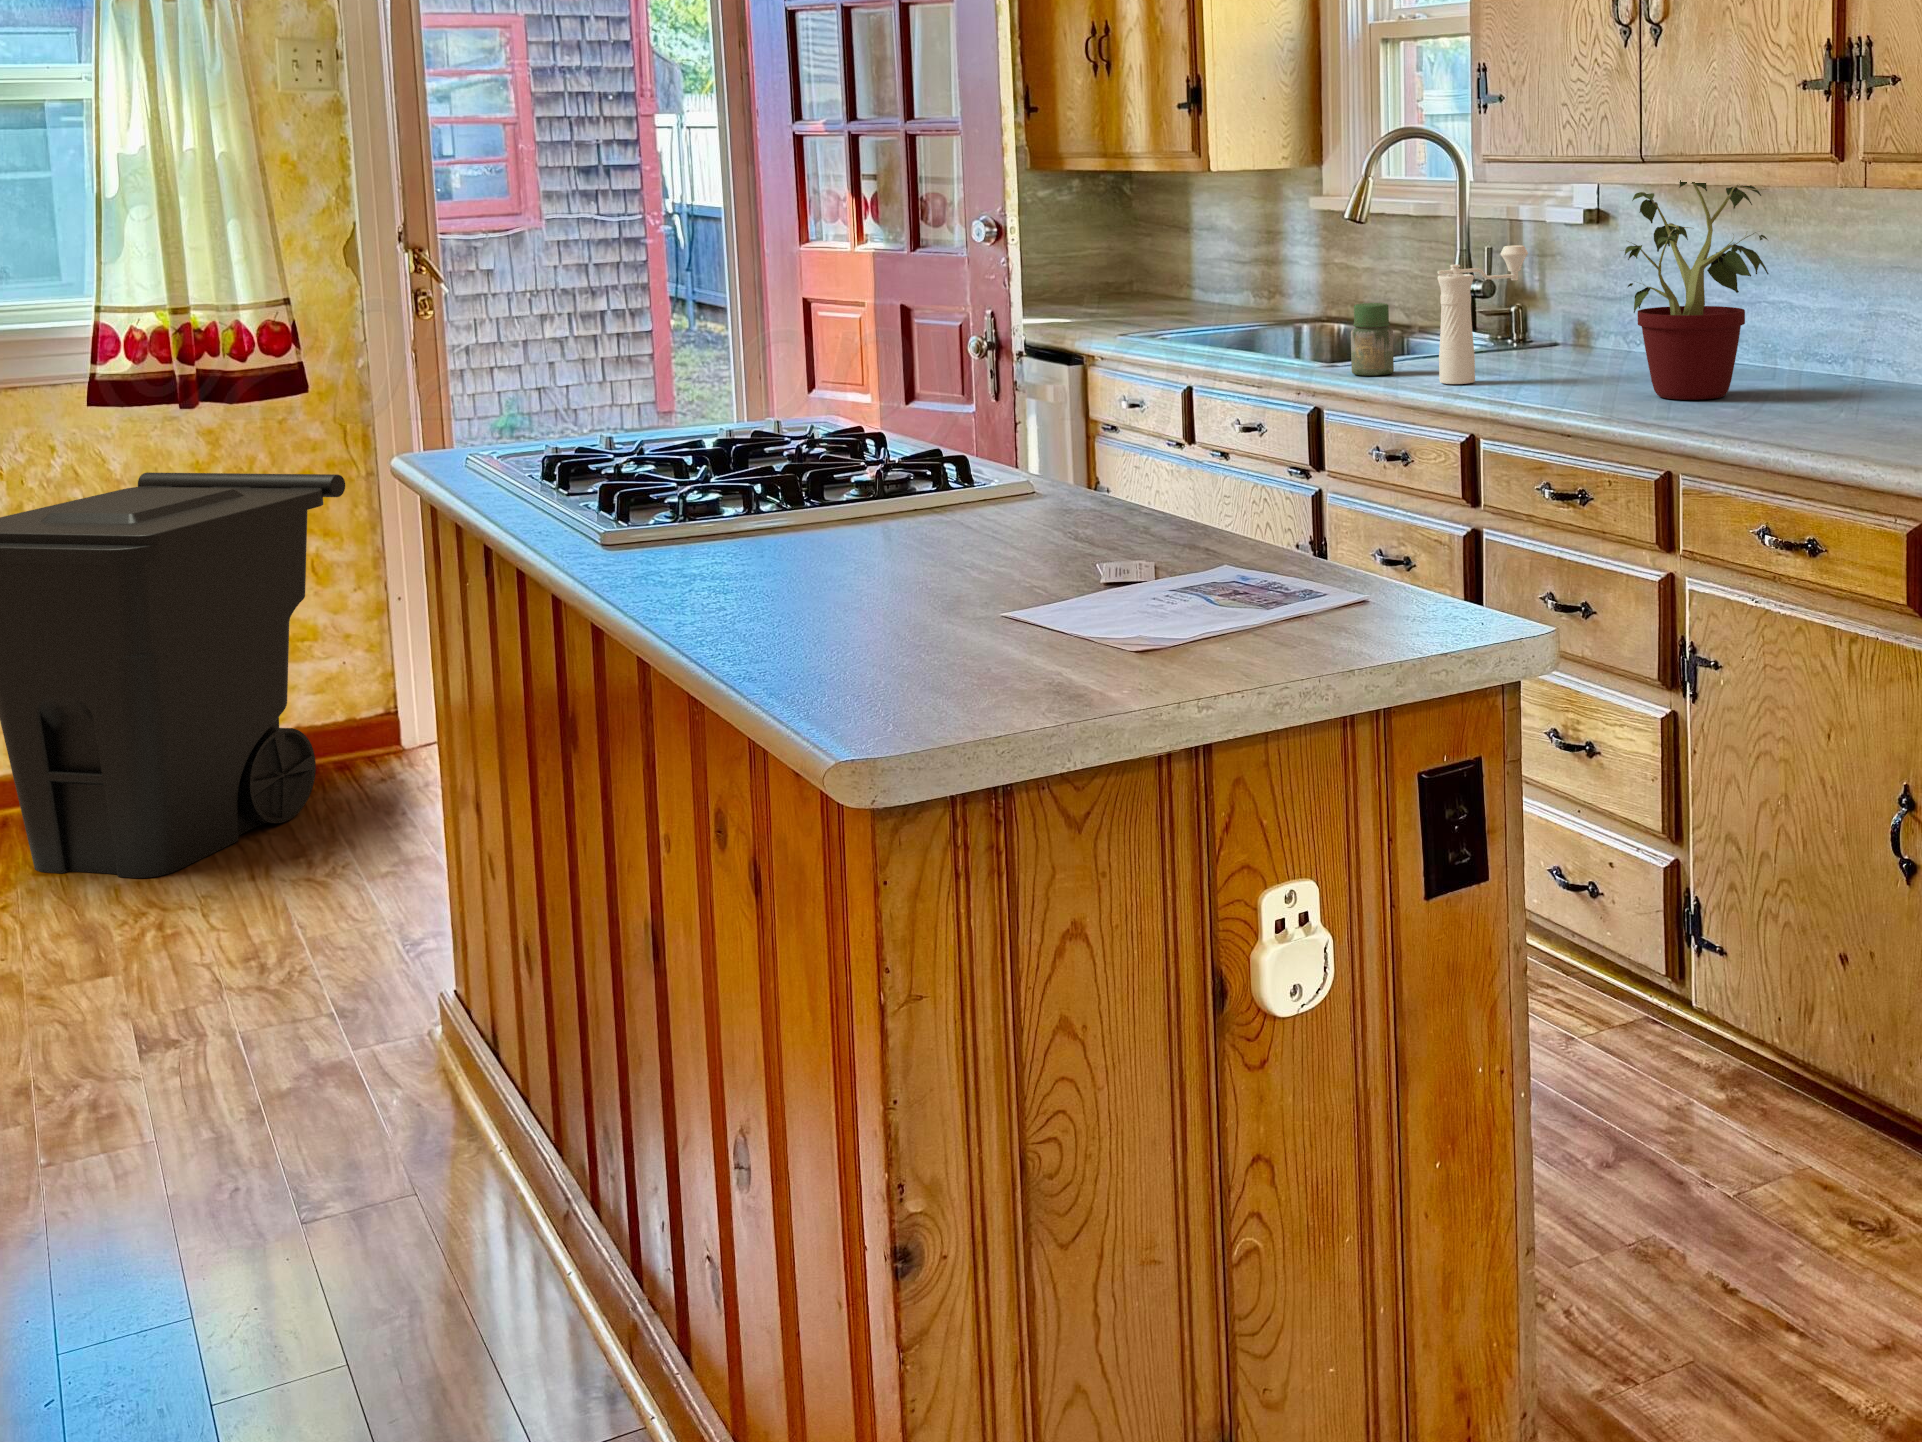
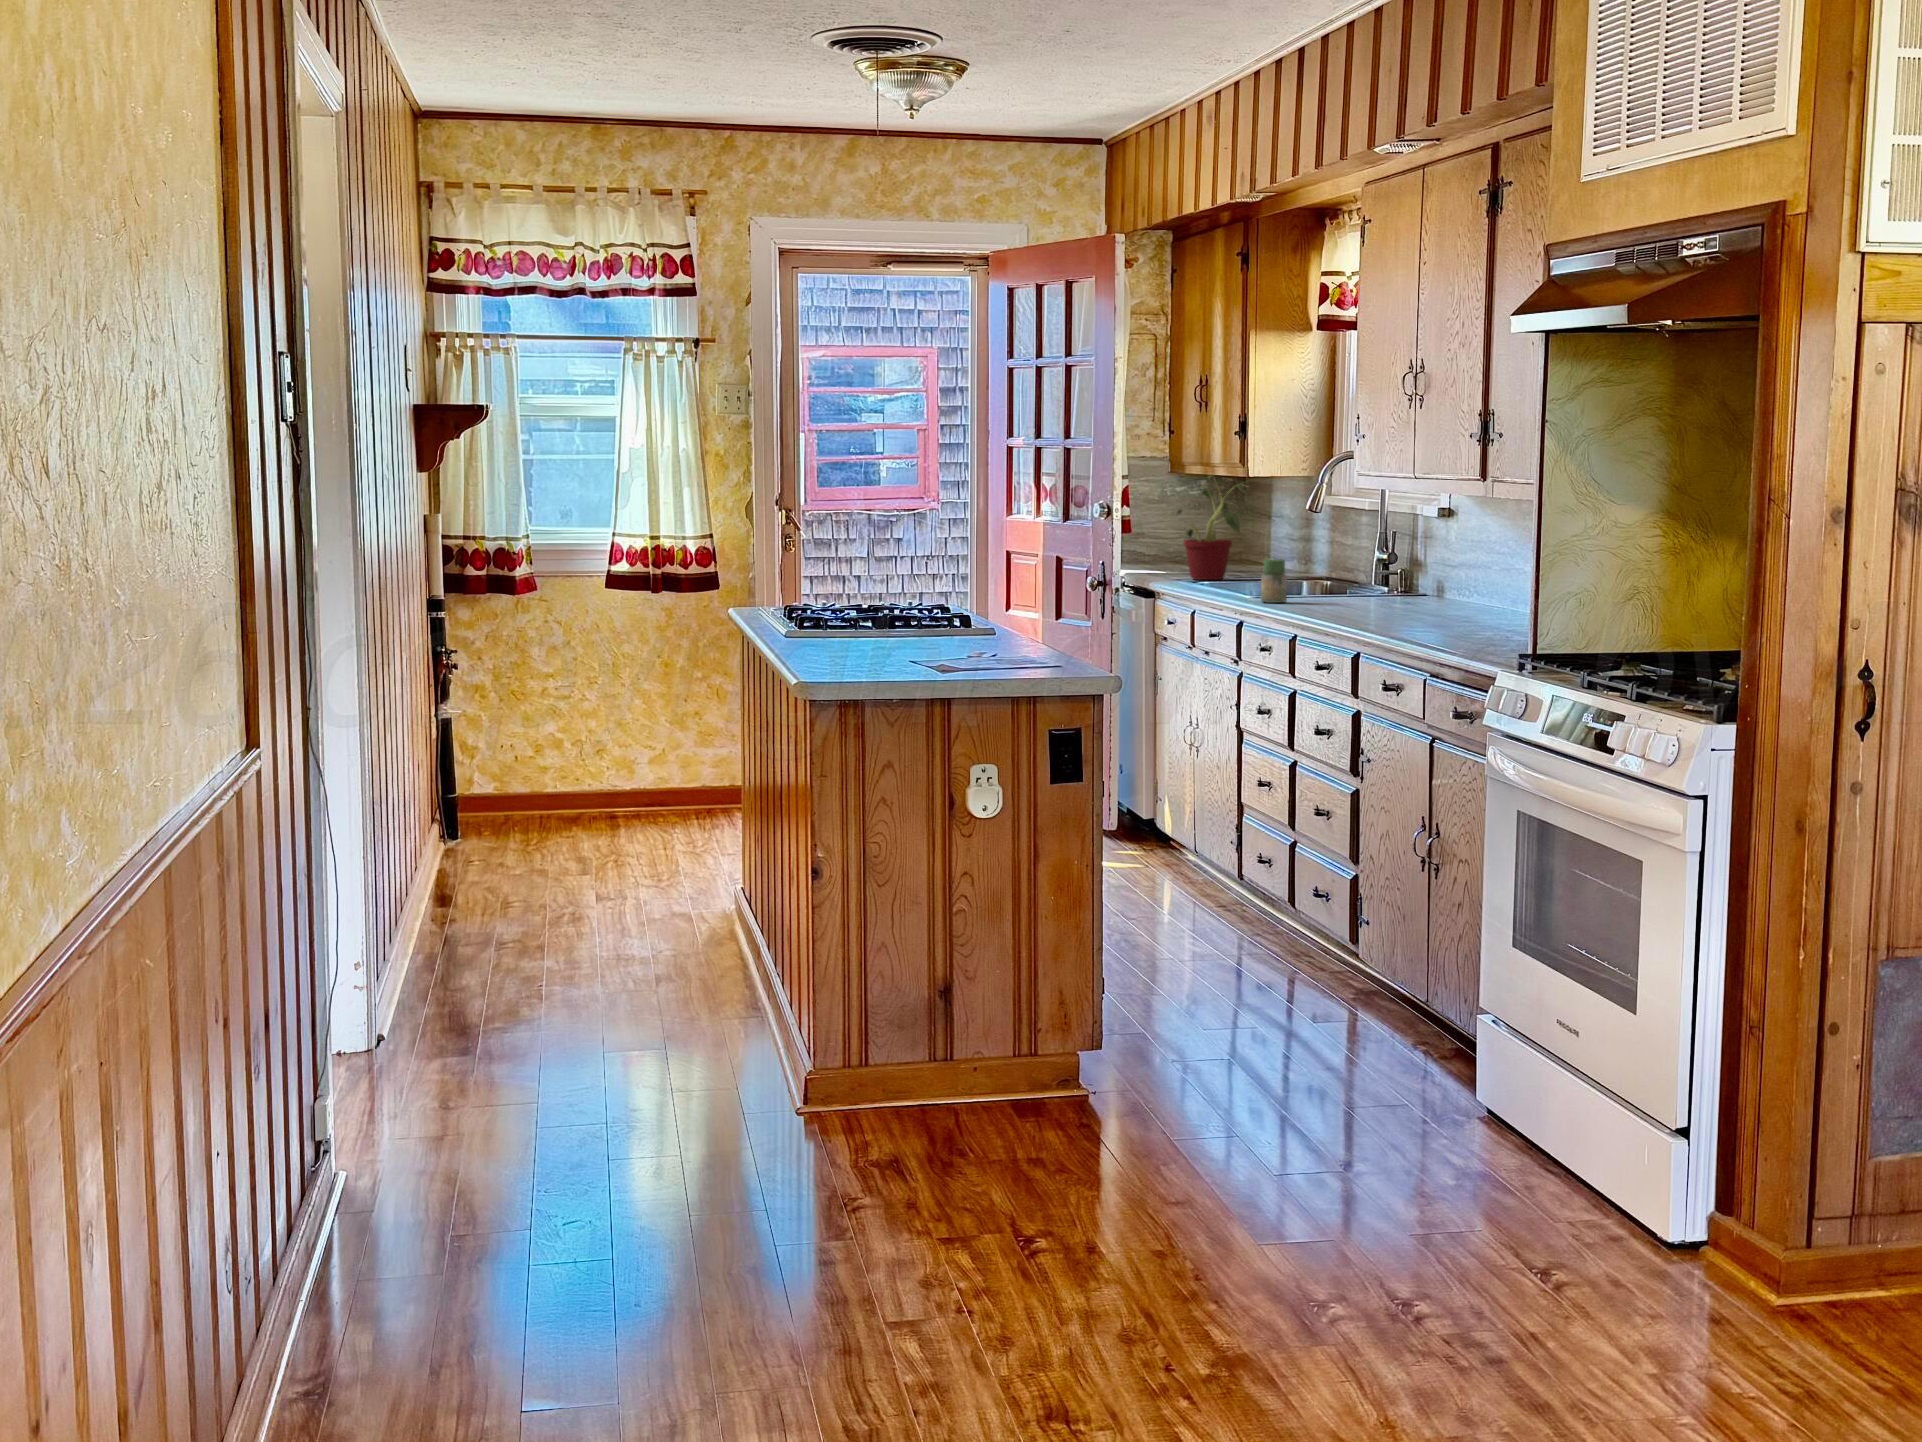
potted plant: present [1625,180,1768,400] -> present [1176,476,1246,580]
pepper mill: present [1438,246,1528,384] -> none [1297,527,1360,608]
trash can: present [0,473,345,878] -> none [527,630,730,846]

